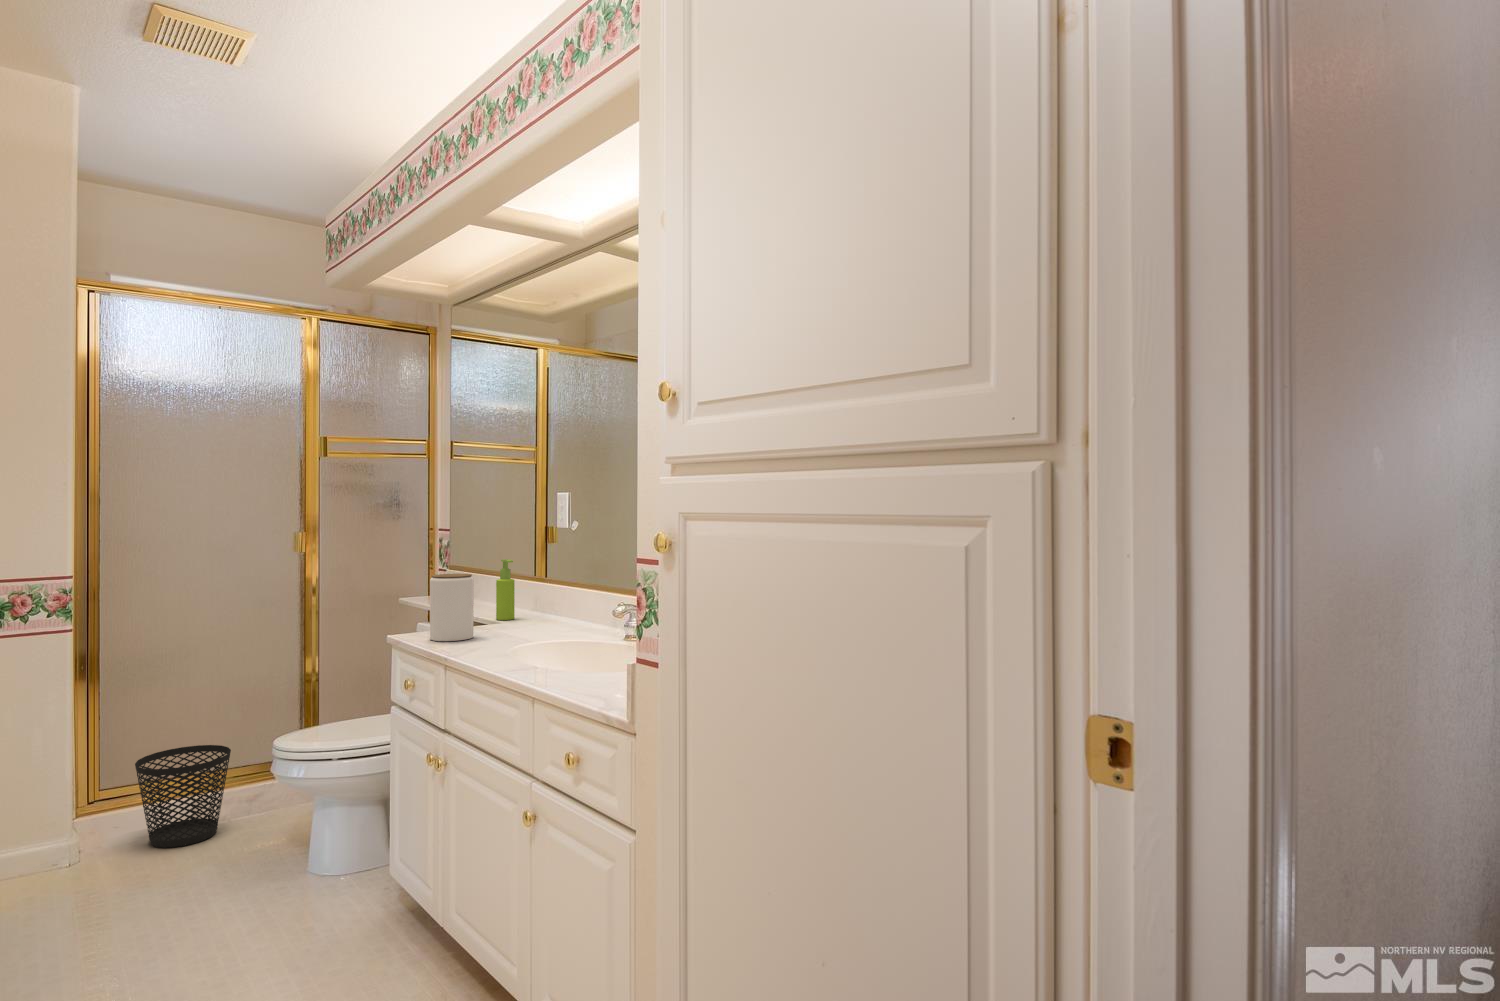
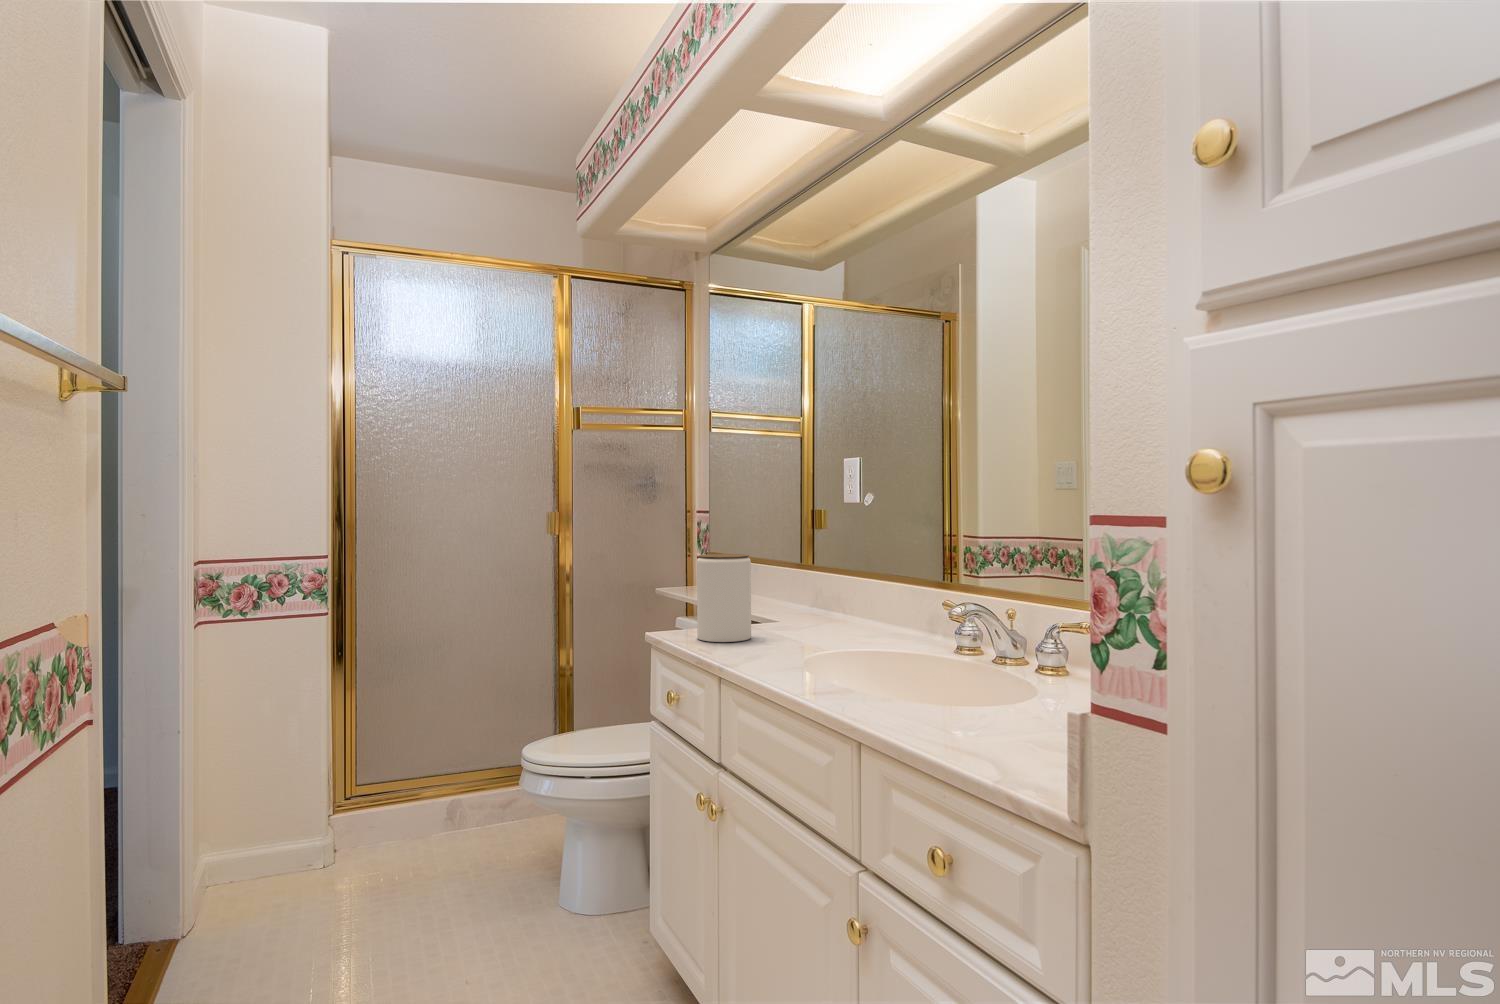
soap dispenser: present [496,559,515,620] -> none [772,539,794,616]
wastebasket: present [135,745,231,848] -> none [393,741,485,853]

